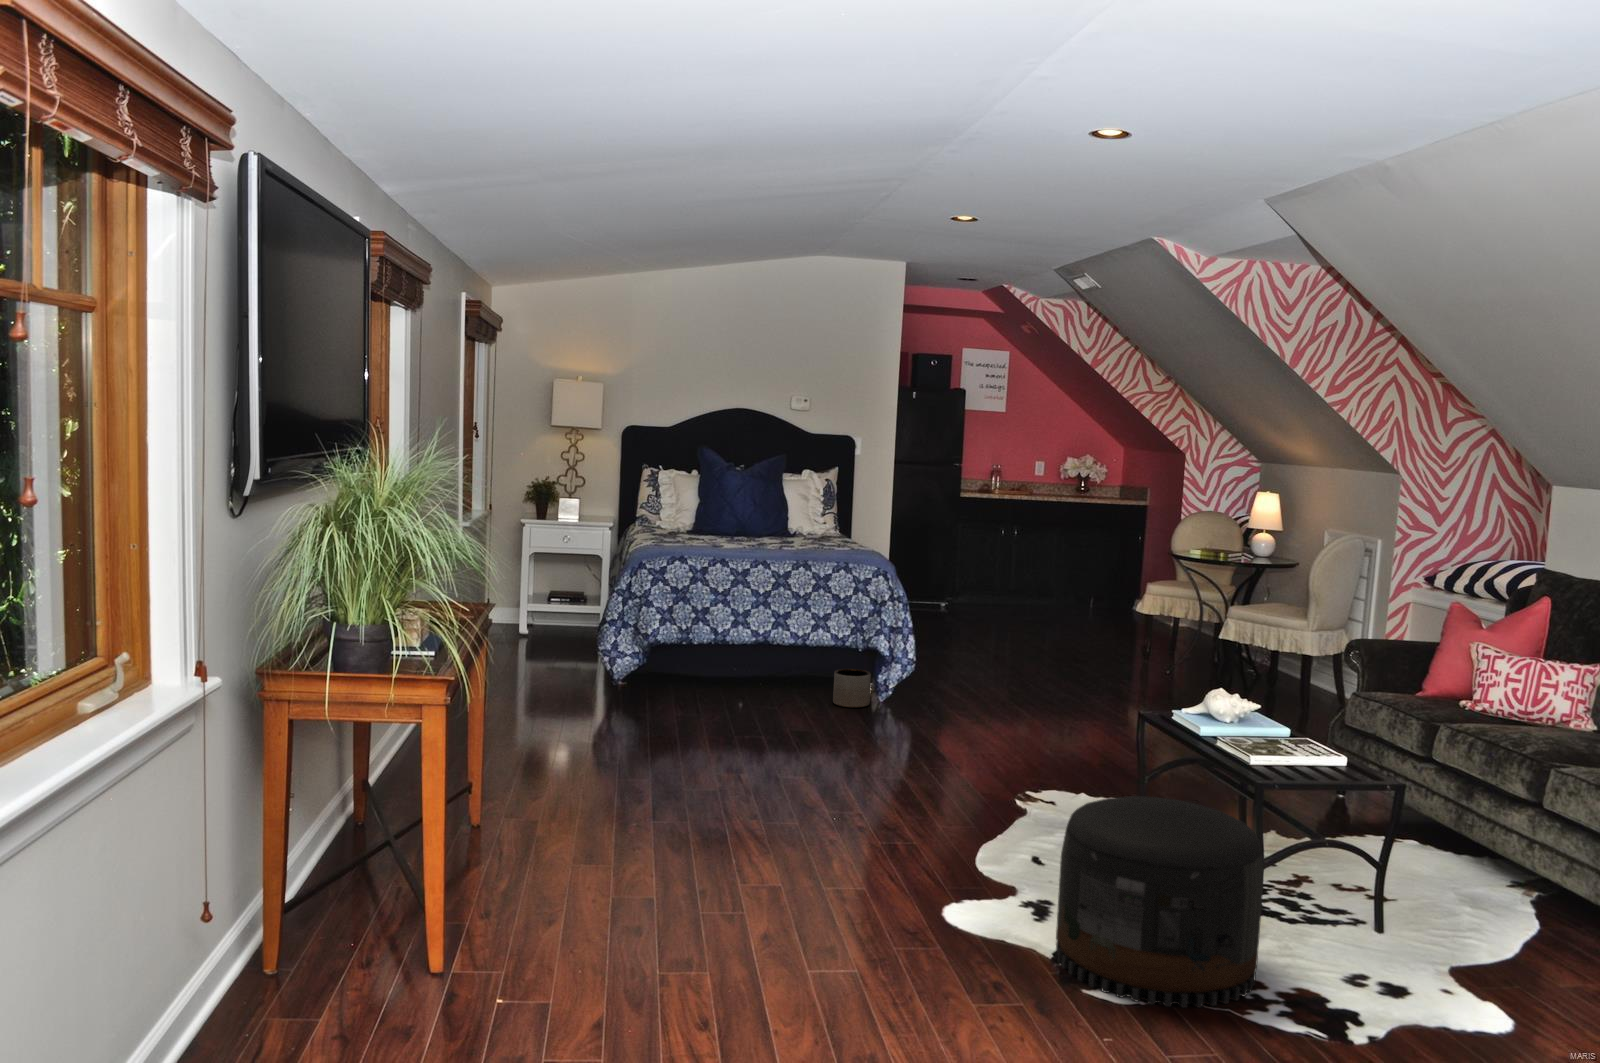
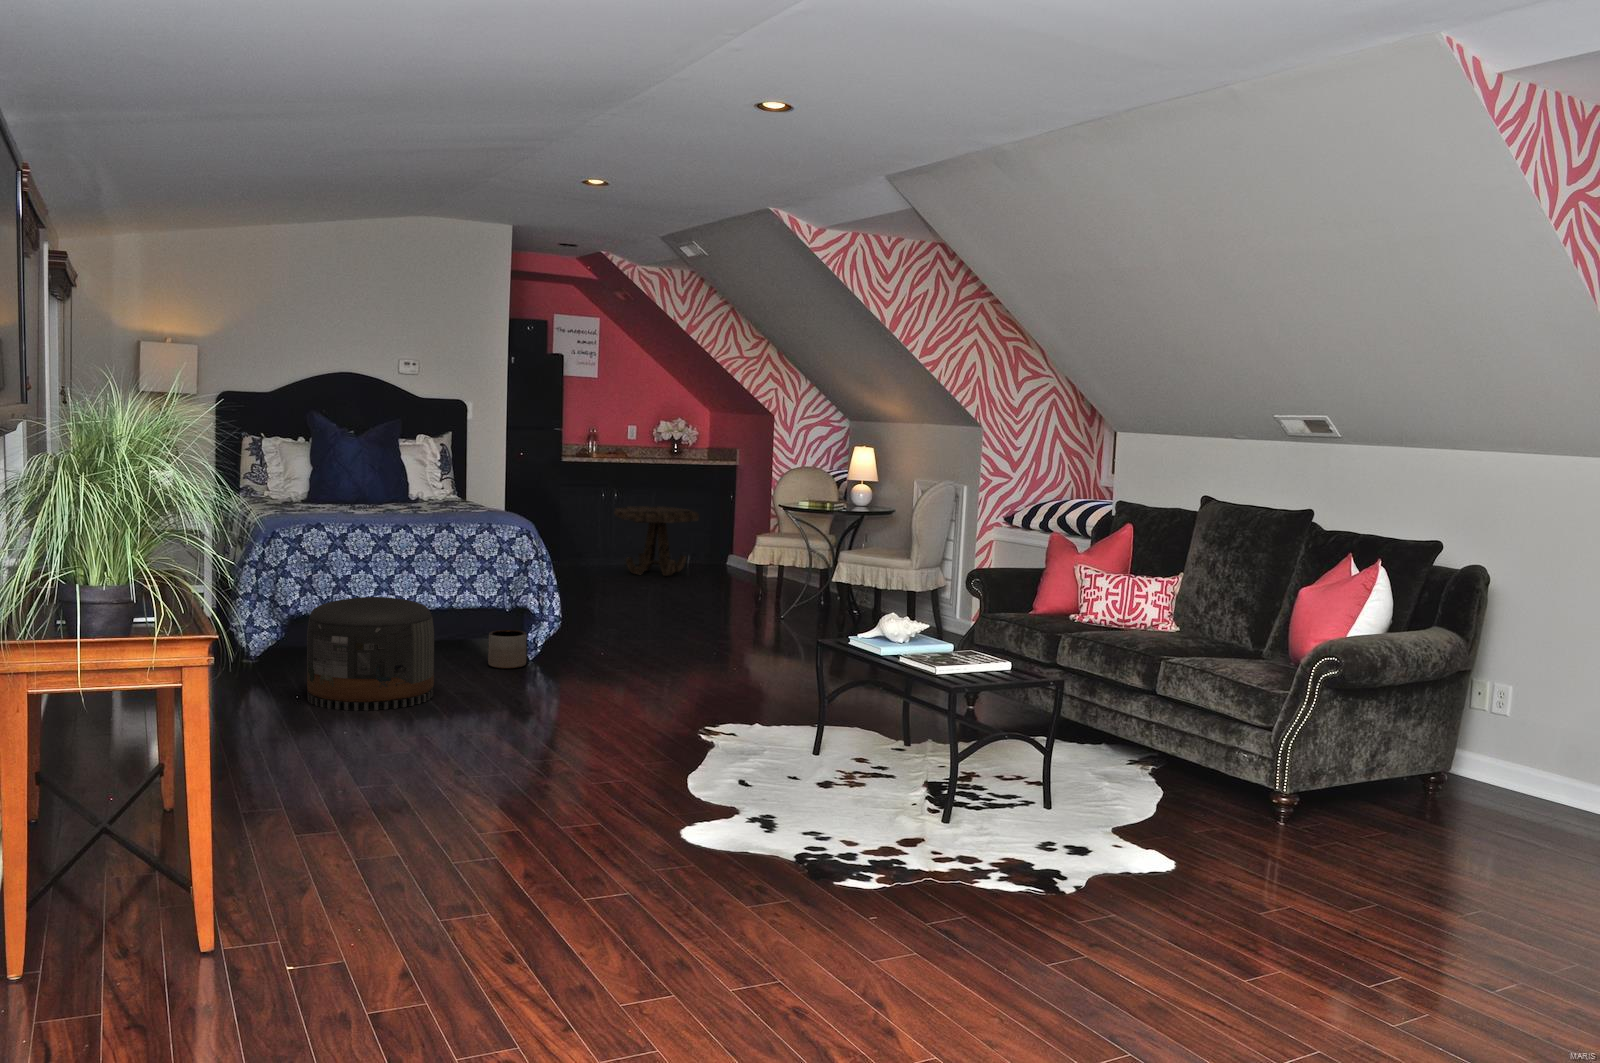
side table: none [1010,545,1097,618] -> present [614,506,699,576]
pouf: present [1056,796,1263,1008] -> present [307,597,434,711]

